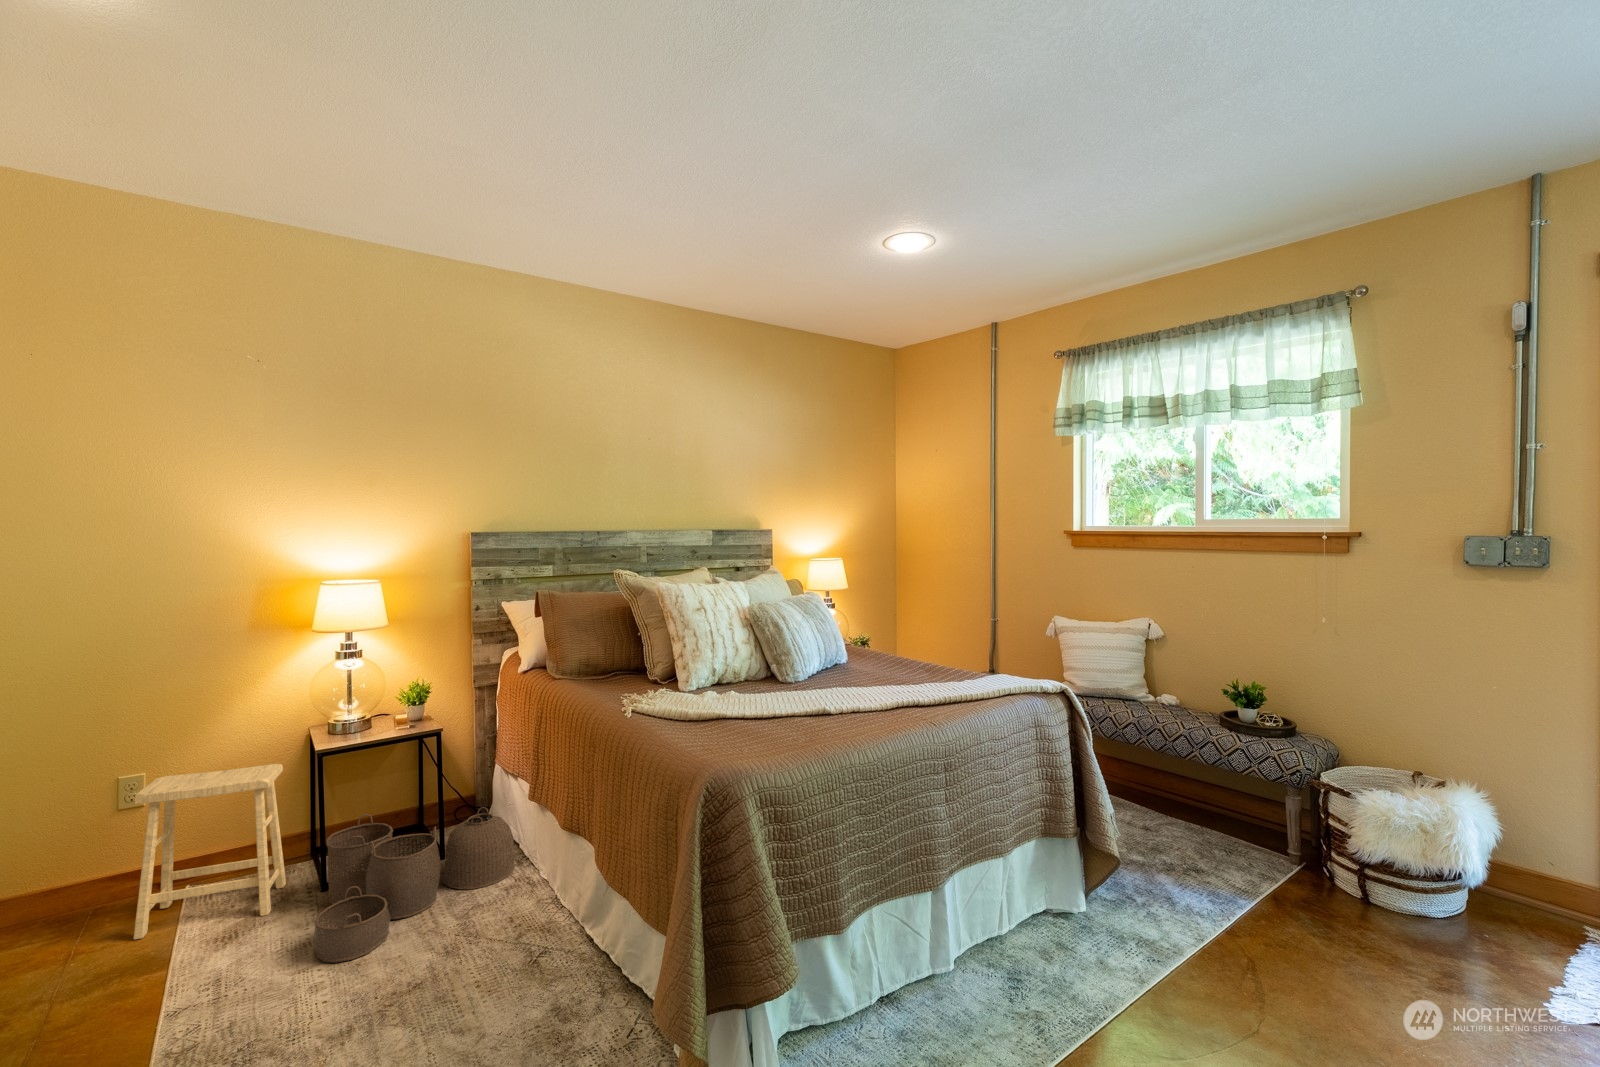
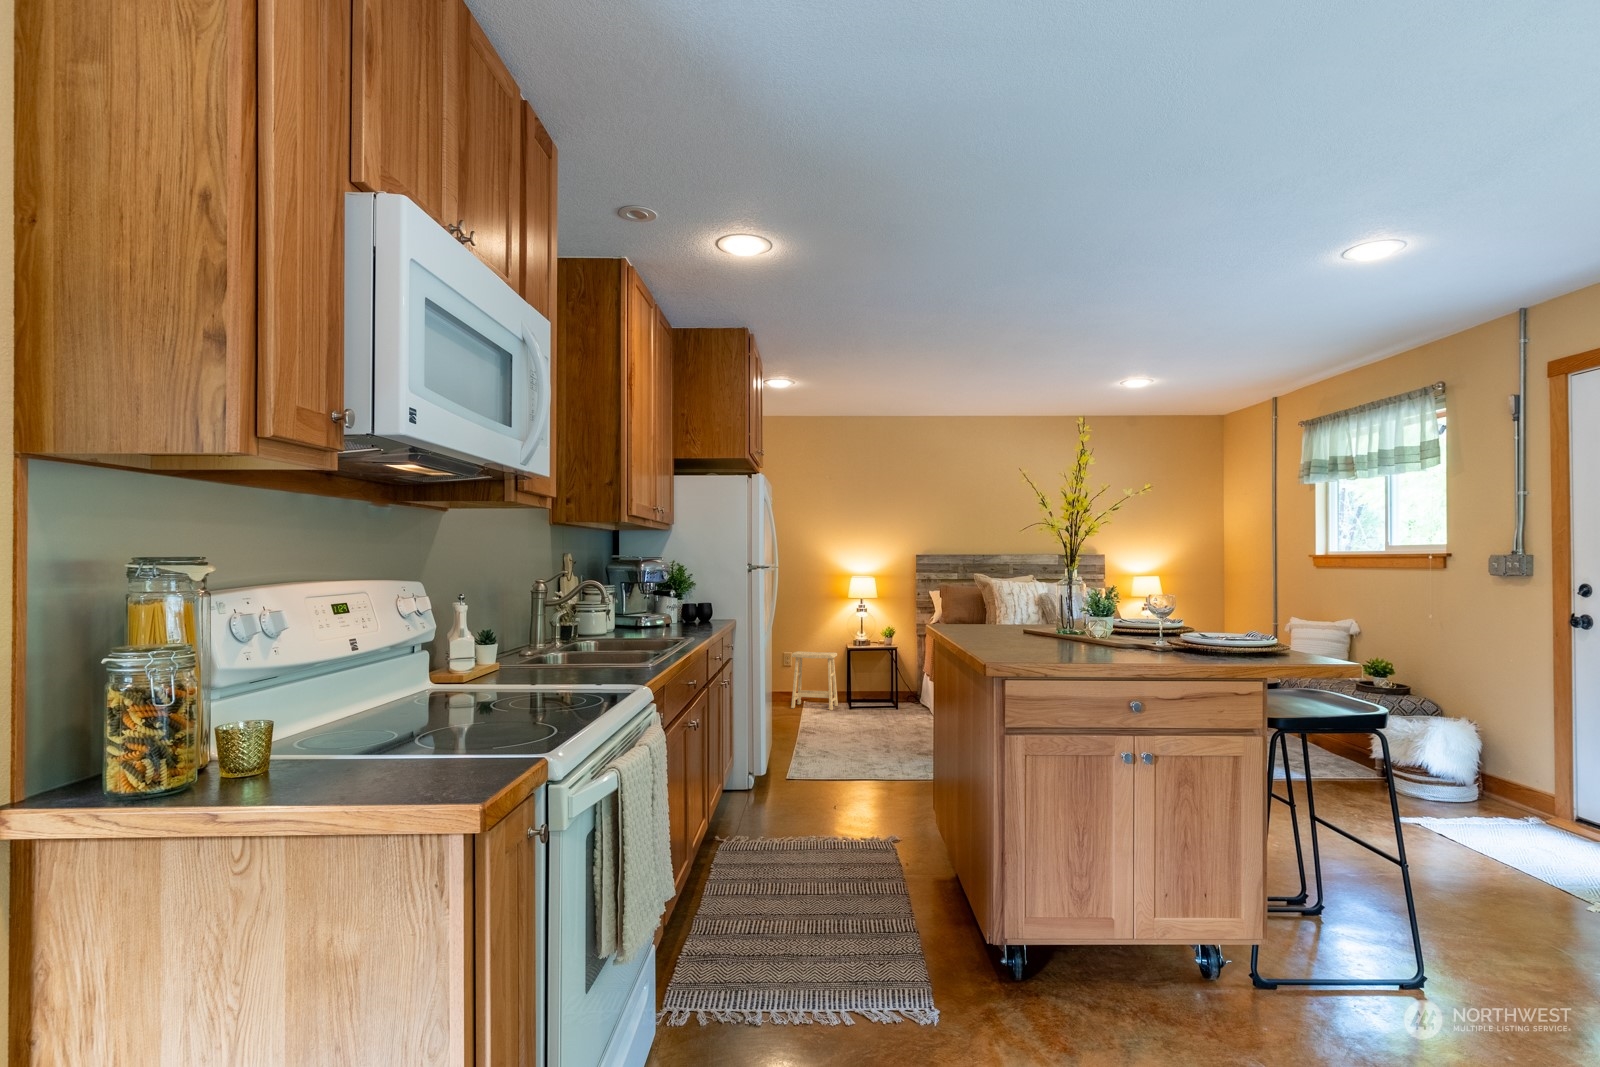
woven basket: present [314,807,515,962] -> none [847,679,926,720]

